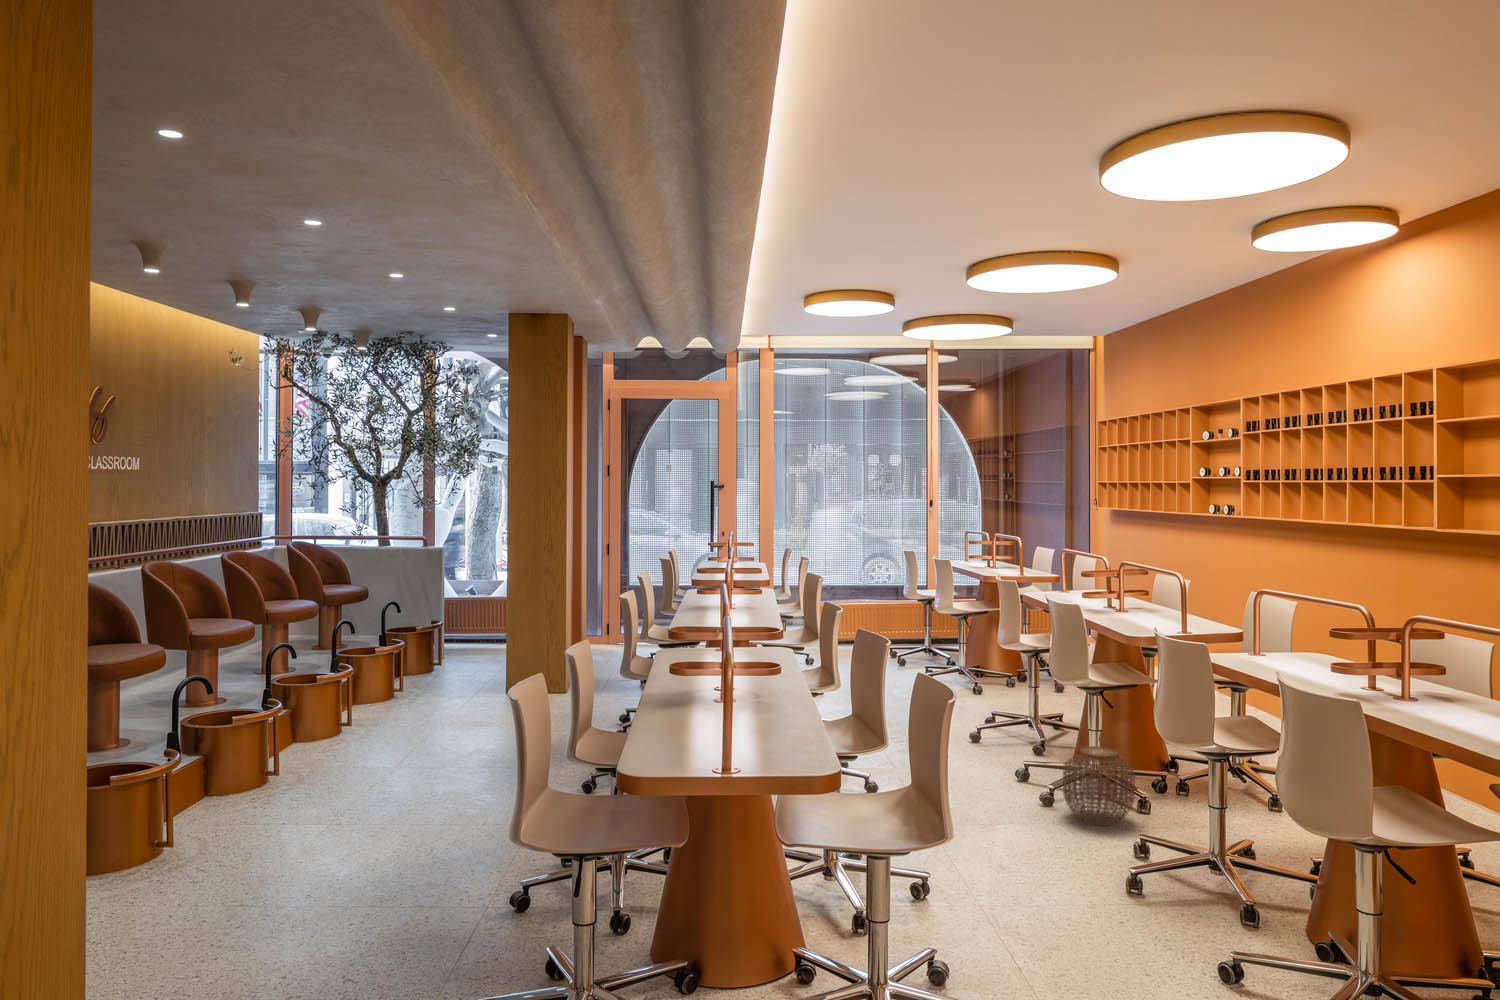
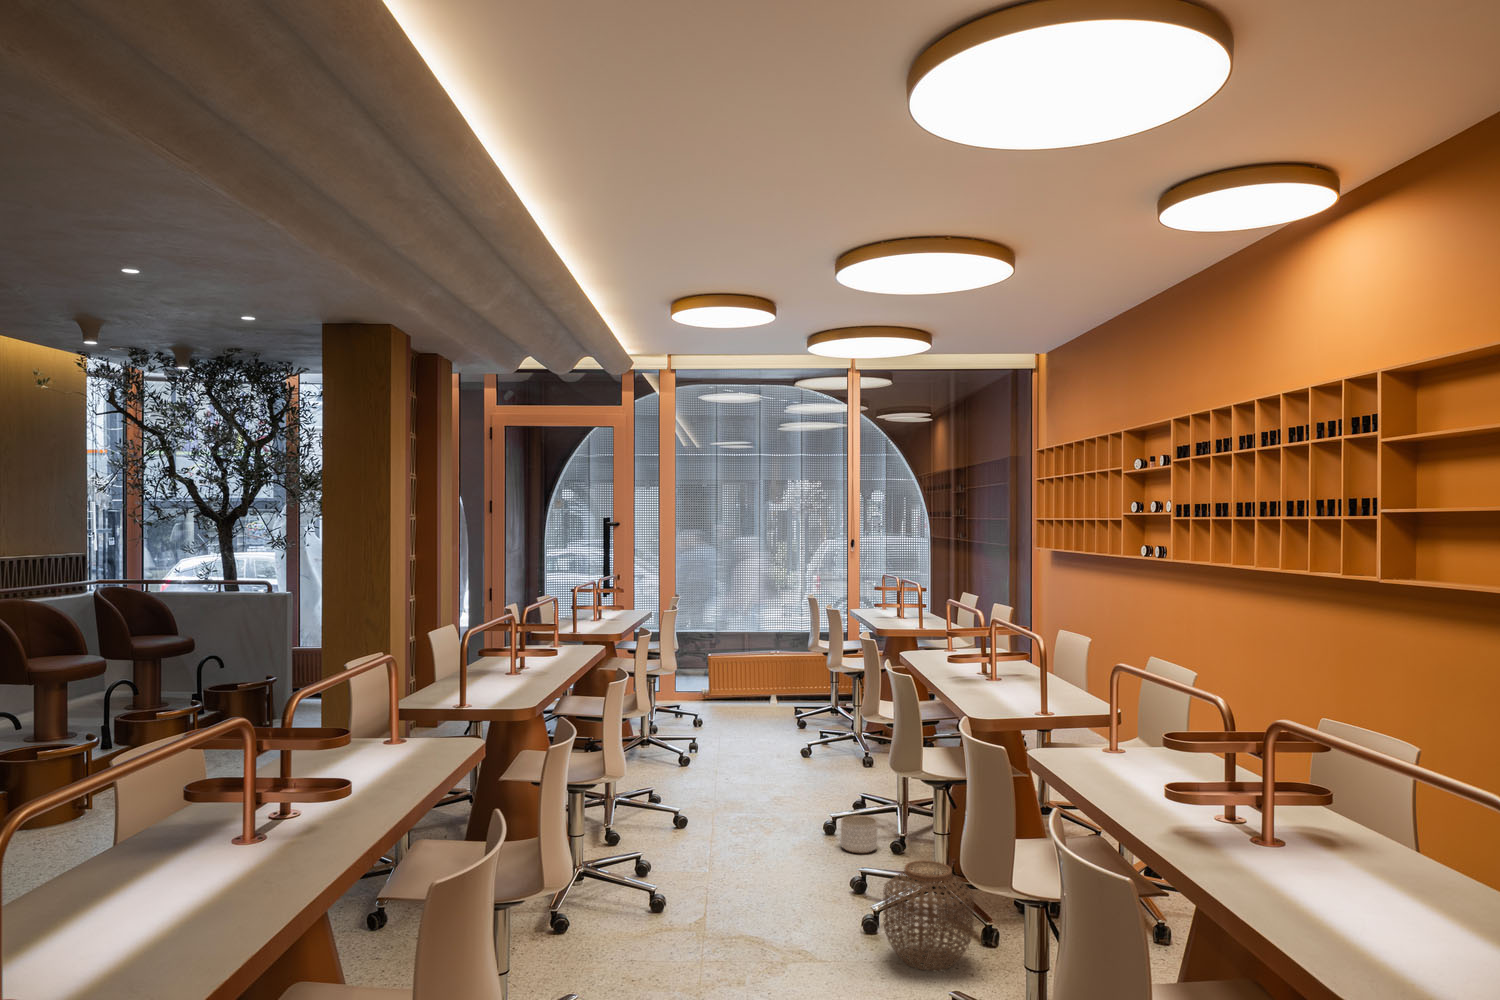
planter: none [988,724,1018,753] -> present [841,815,877,853]

